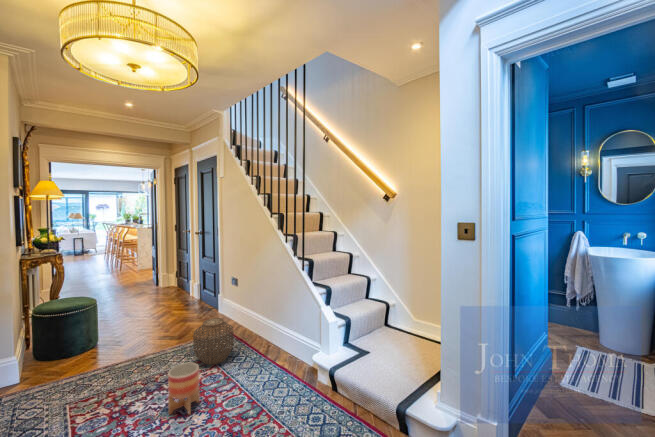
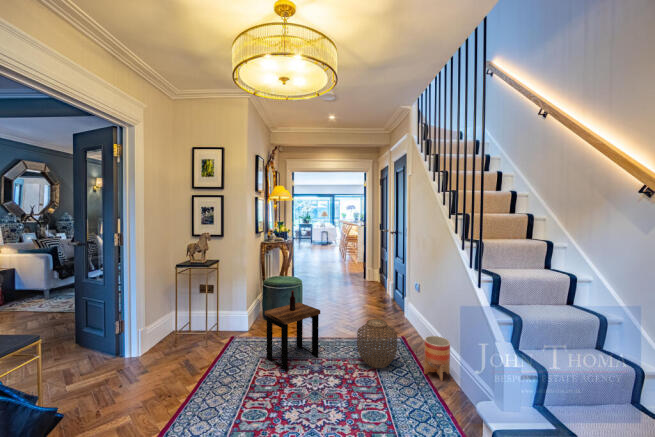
side table: none [69,311,148,406] -> present [265,290,320,371]
planter: present [168,363,200,415] -> present [424,336,450,381]

